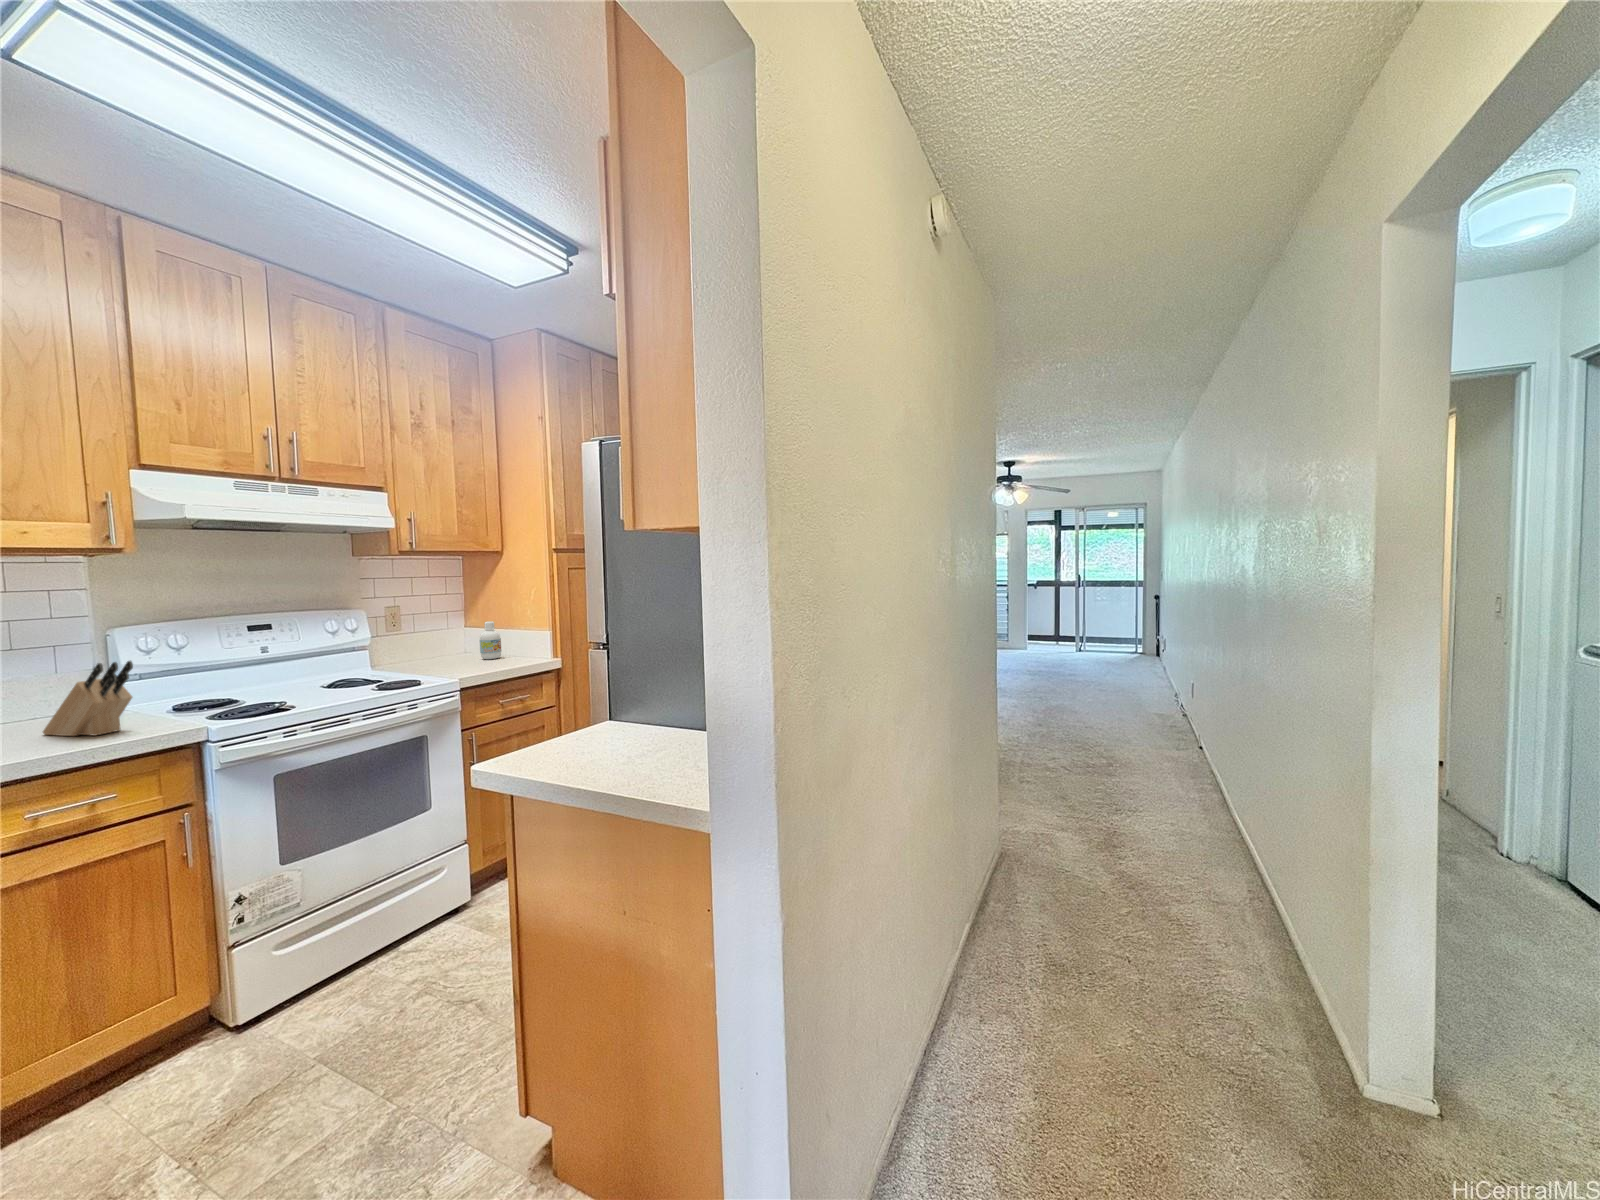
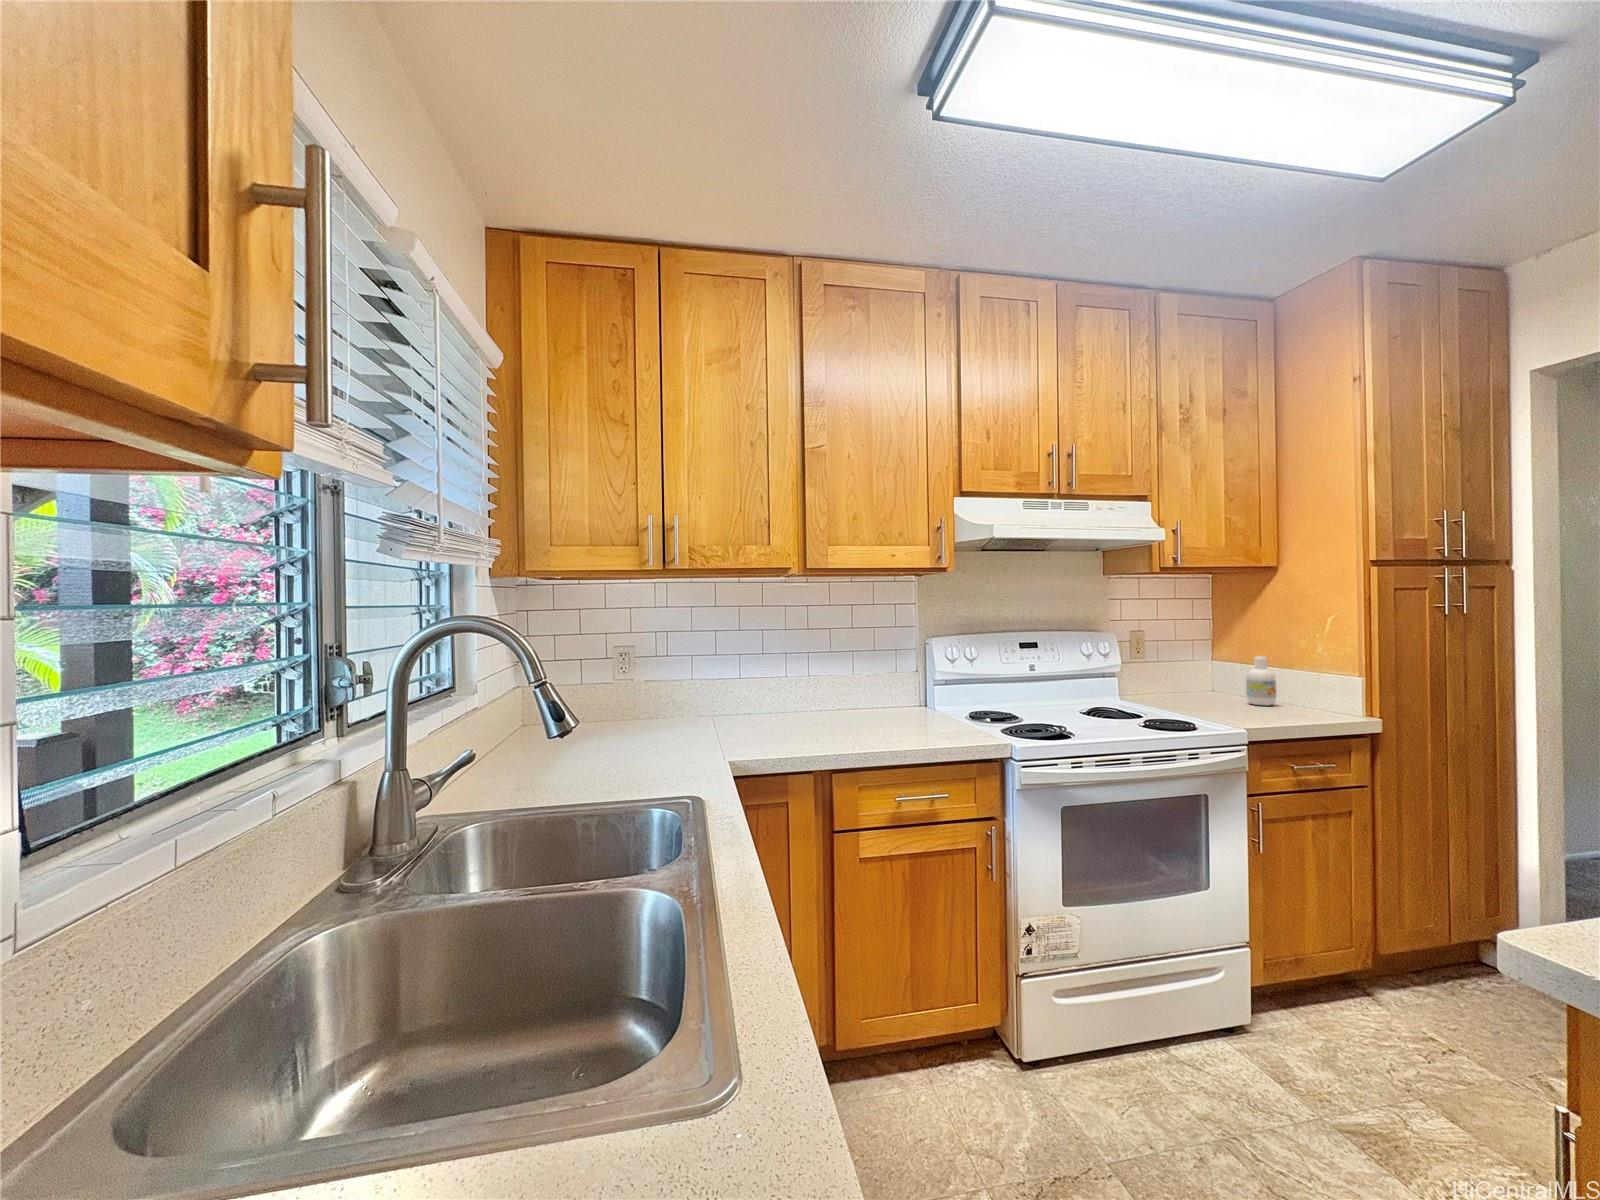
knife block: present [43,661,133,736] -> none [897,670,959,734]

